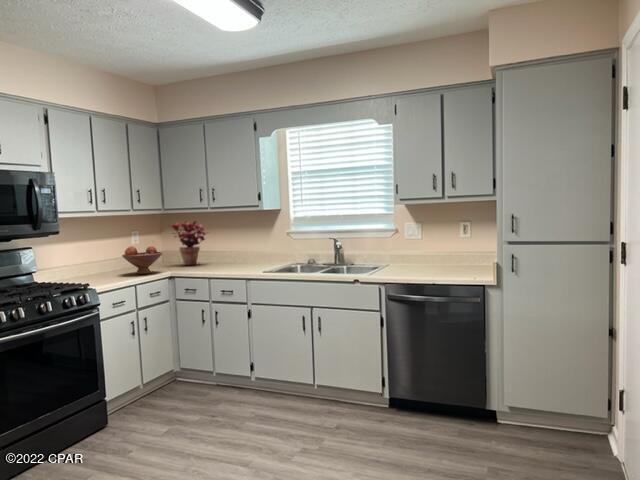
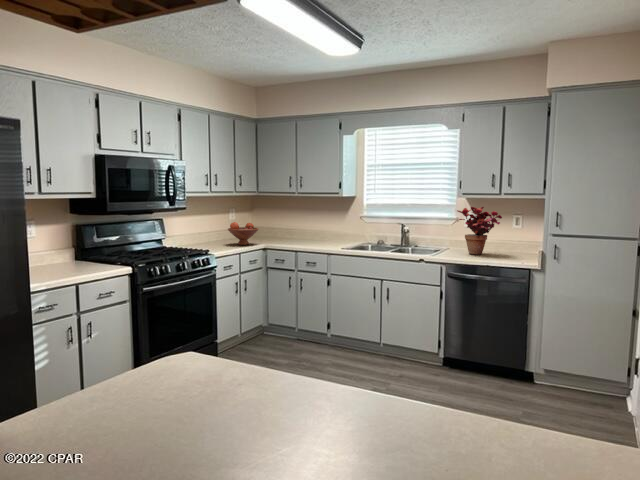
potted plant: present [171,221,206,265] -> present [457,207,502,255]

